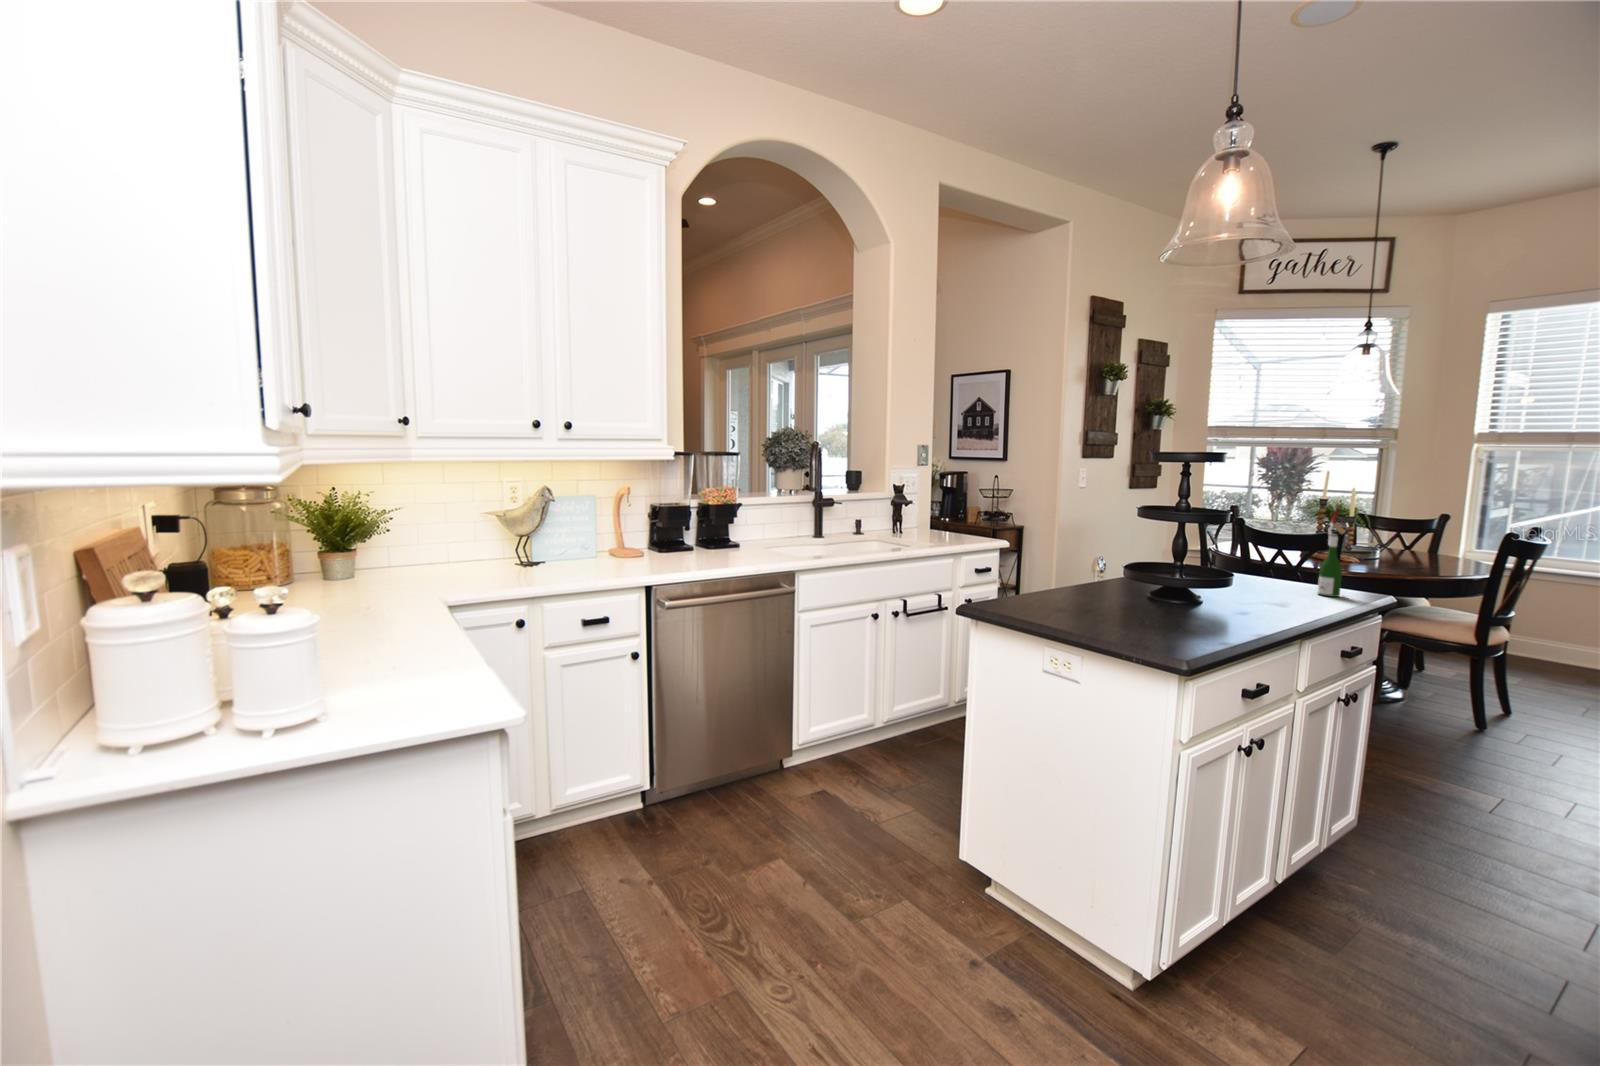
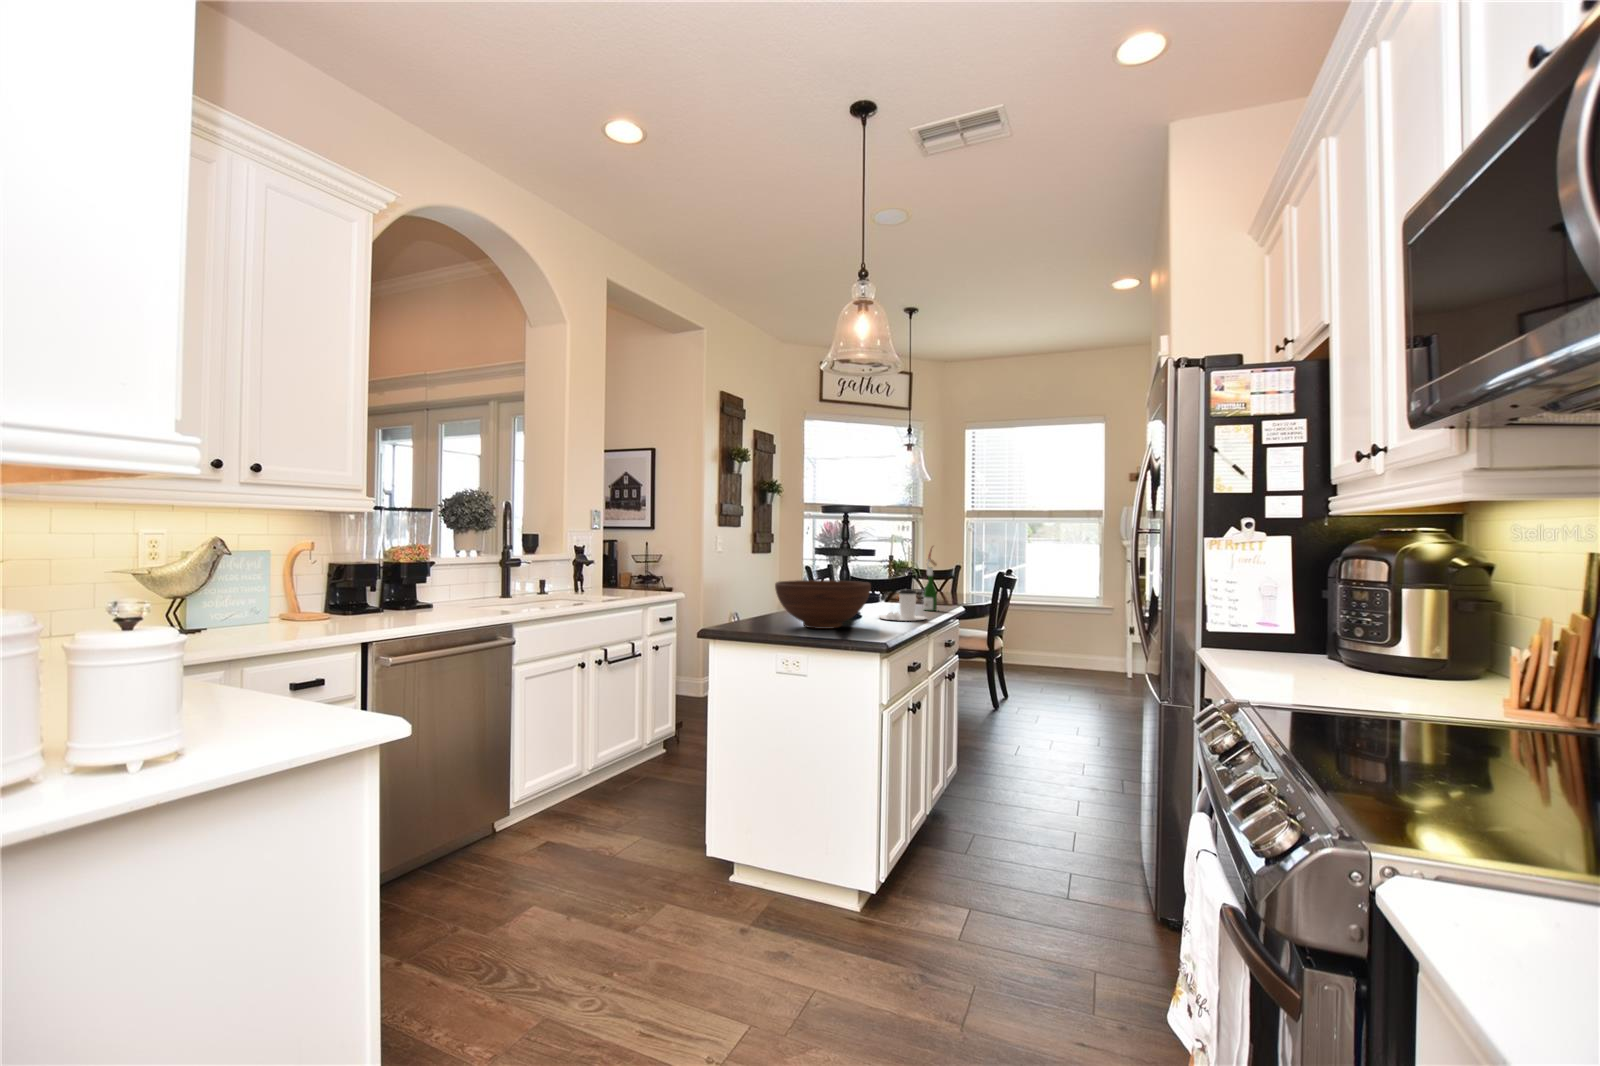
fruit bowl: none [1058,550,1196,620] -> present [775,580,871,629]
coffee cup: none [1224,569,1305,616] -> present [879,589,926,621]

